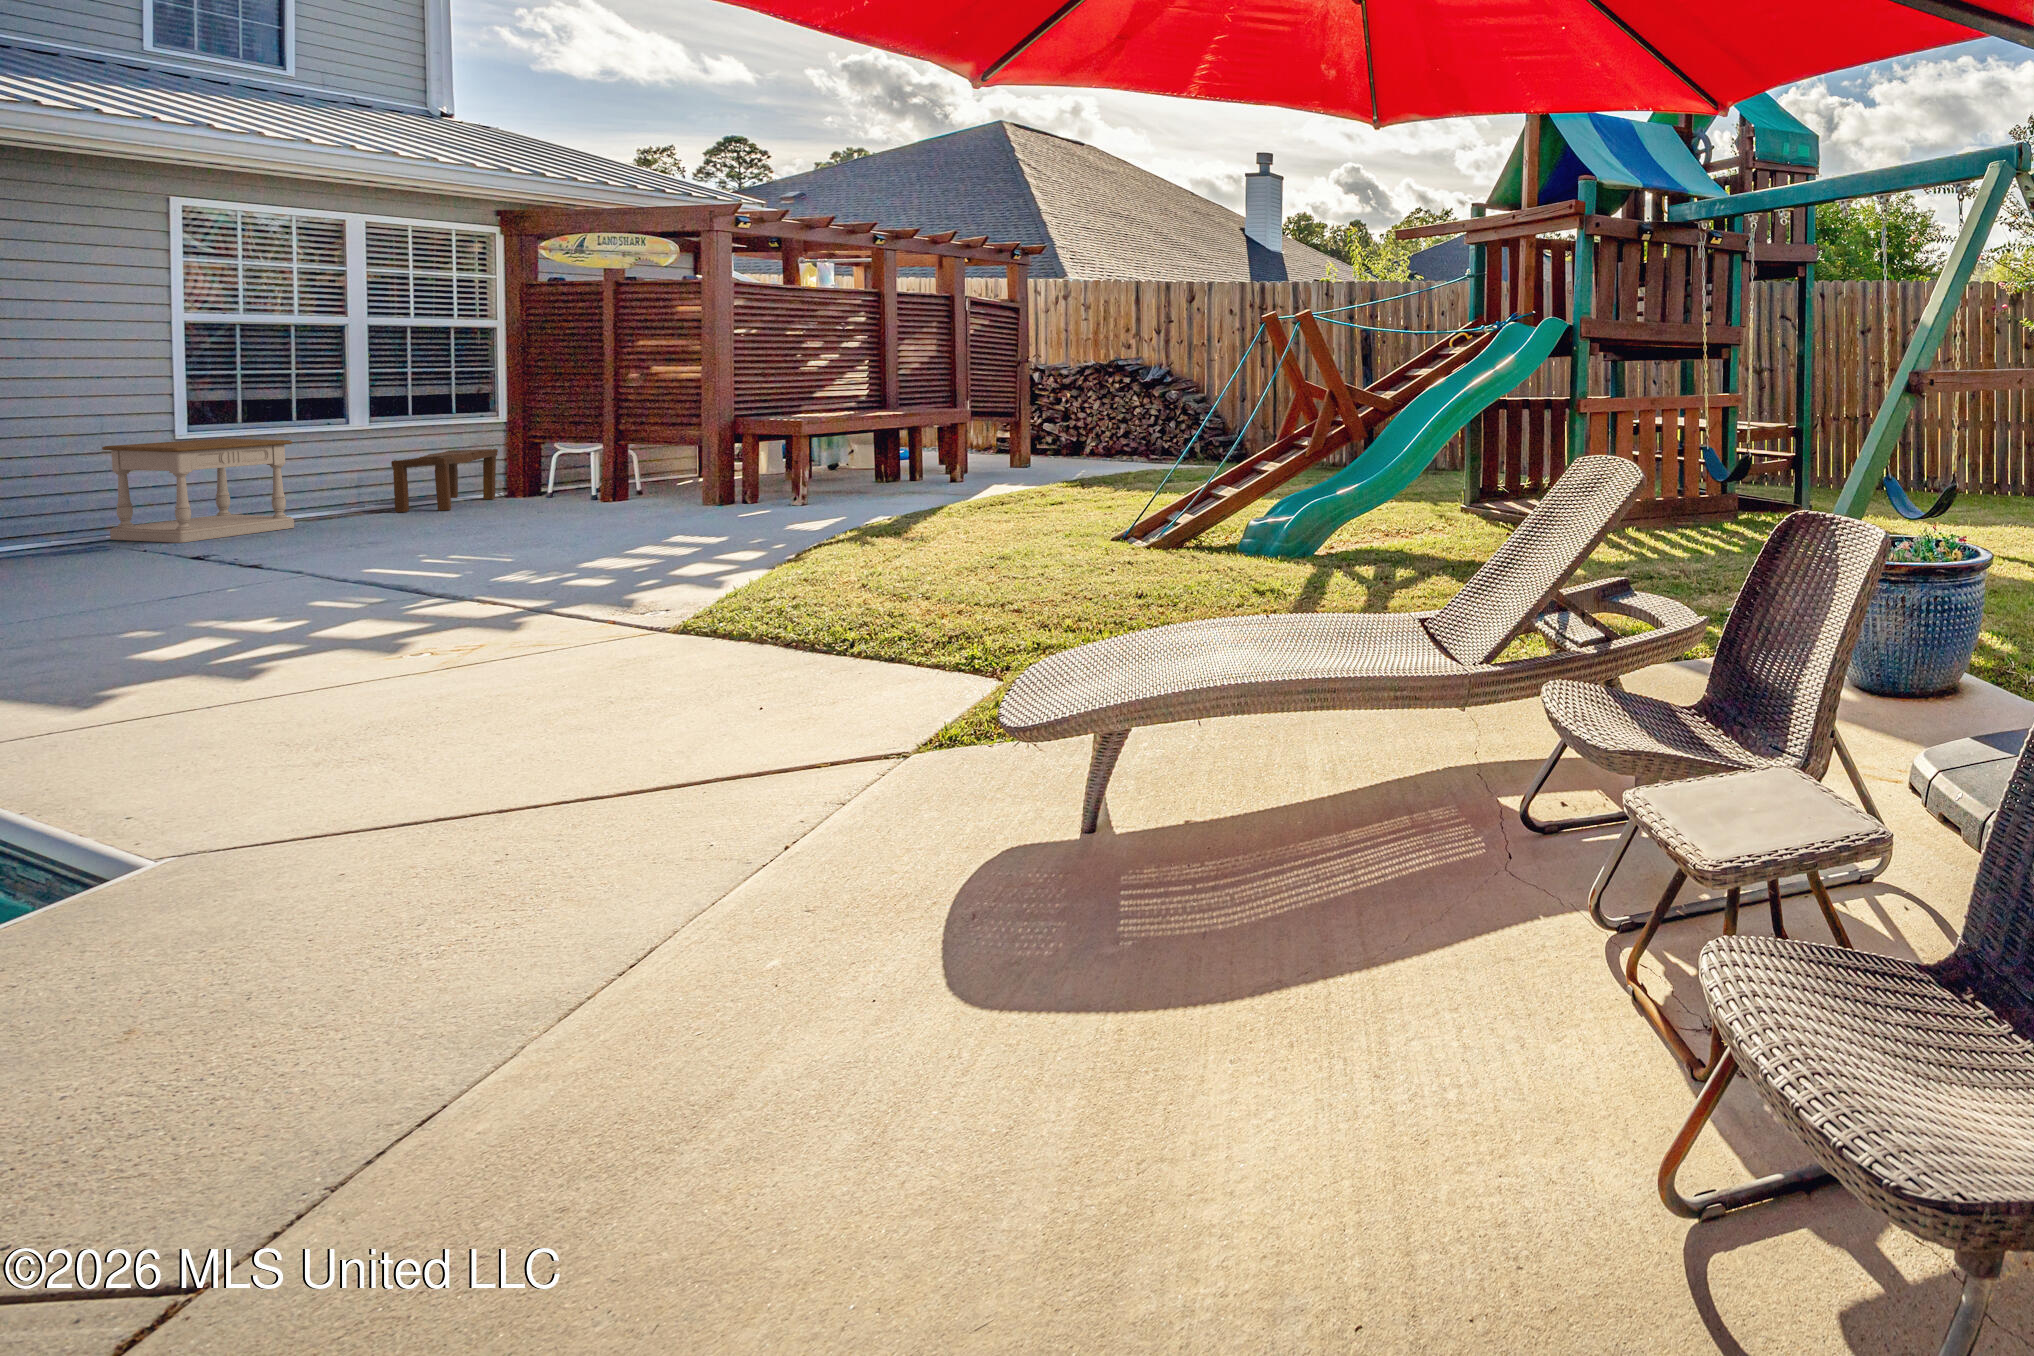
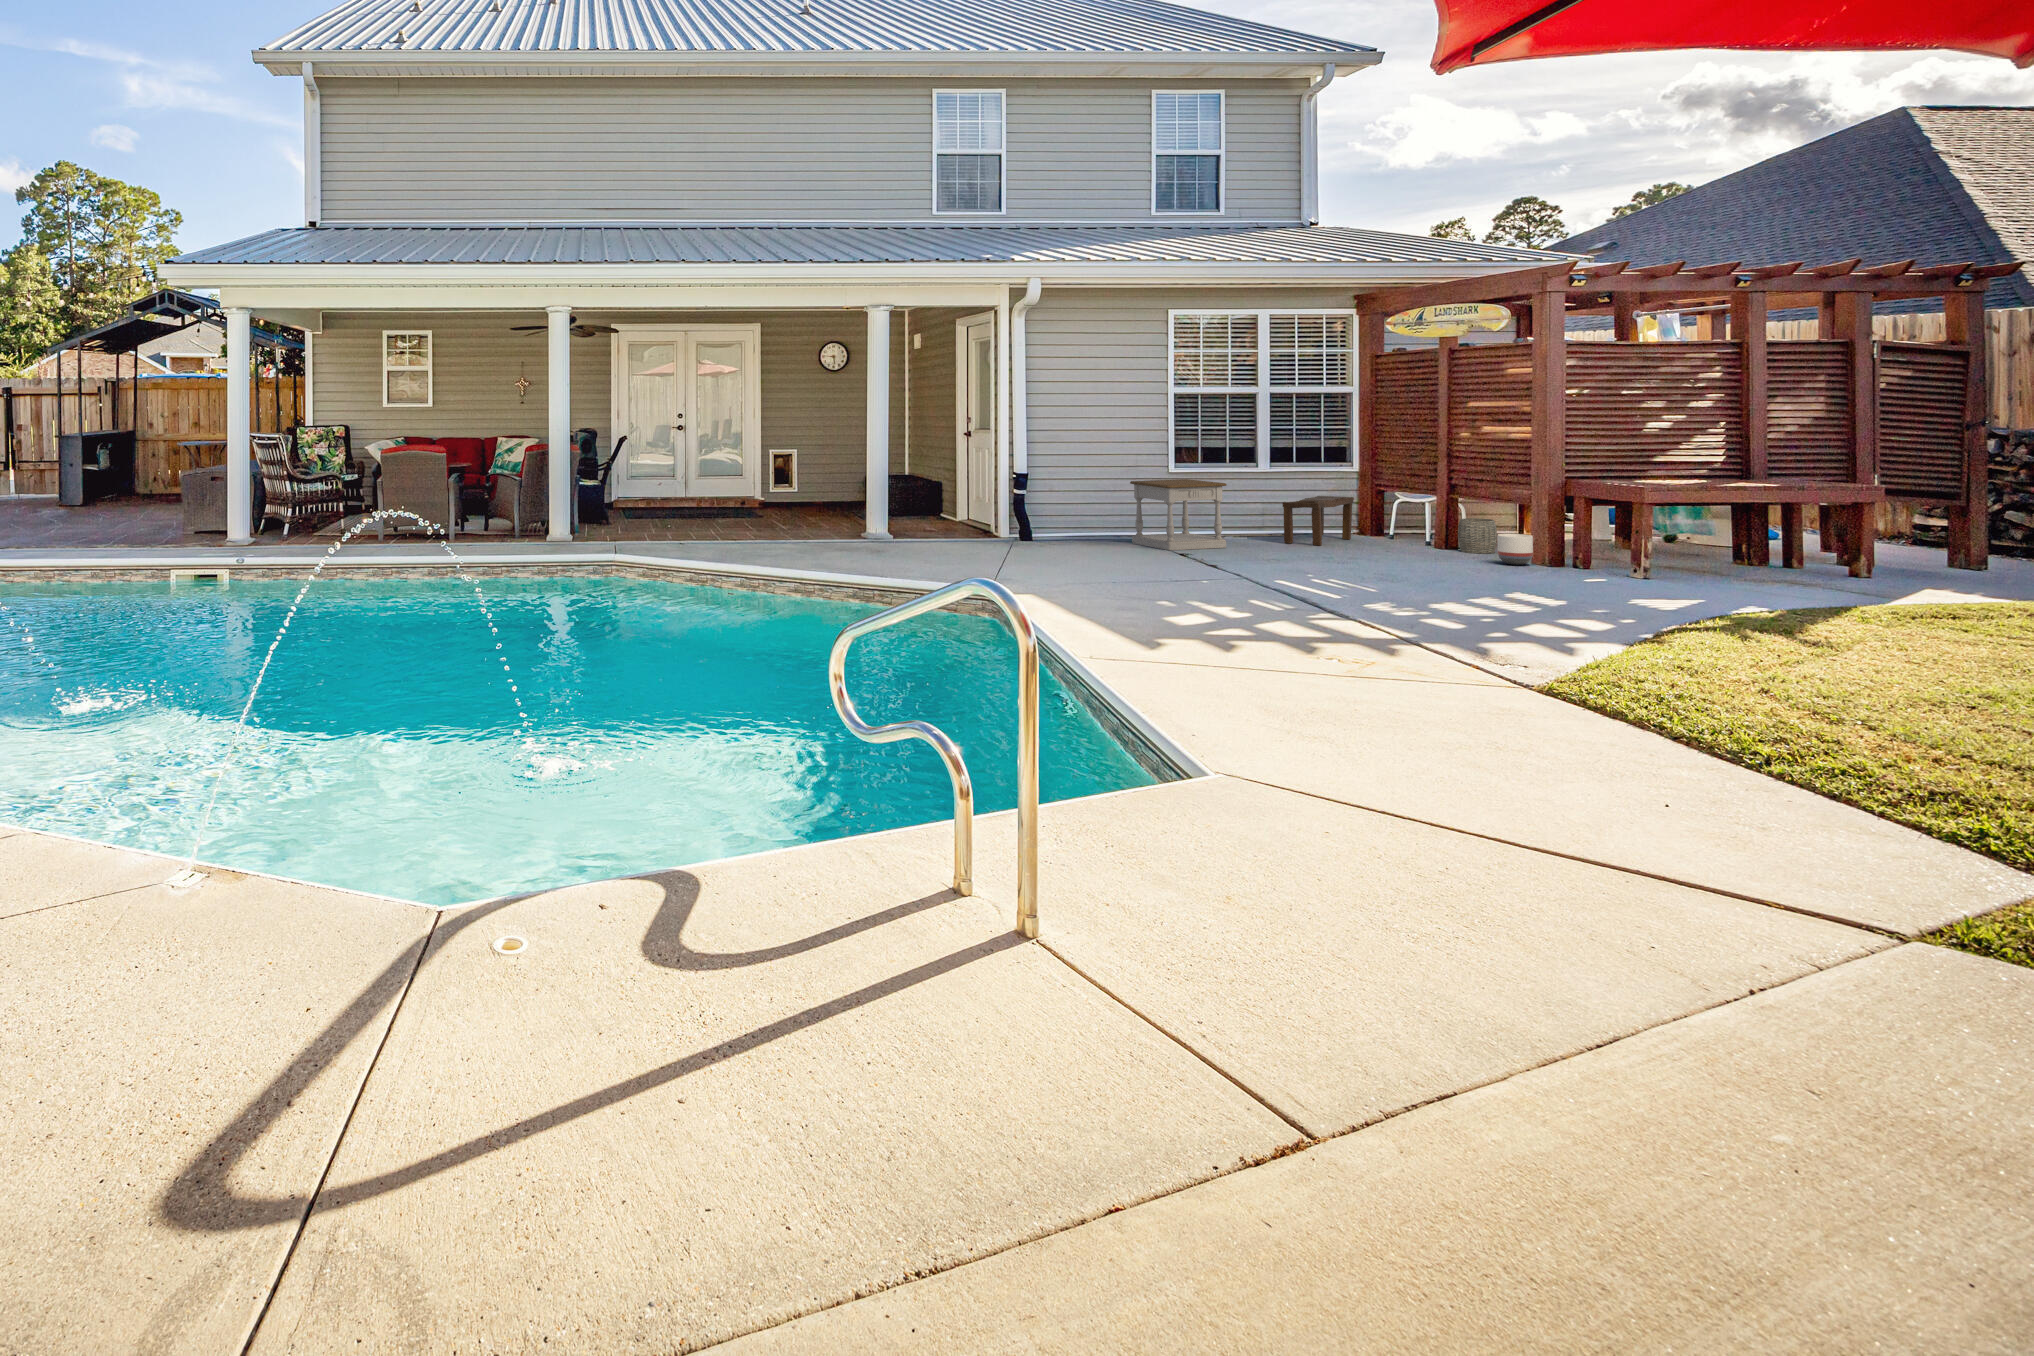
woven basket: none [624,462,666,499] -> present [1458,518,1497,554]
planter: none [665,474,702,507] -> present [1497,534,1533,565]

